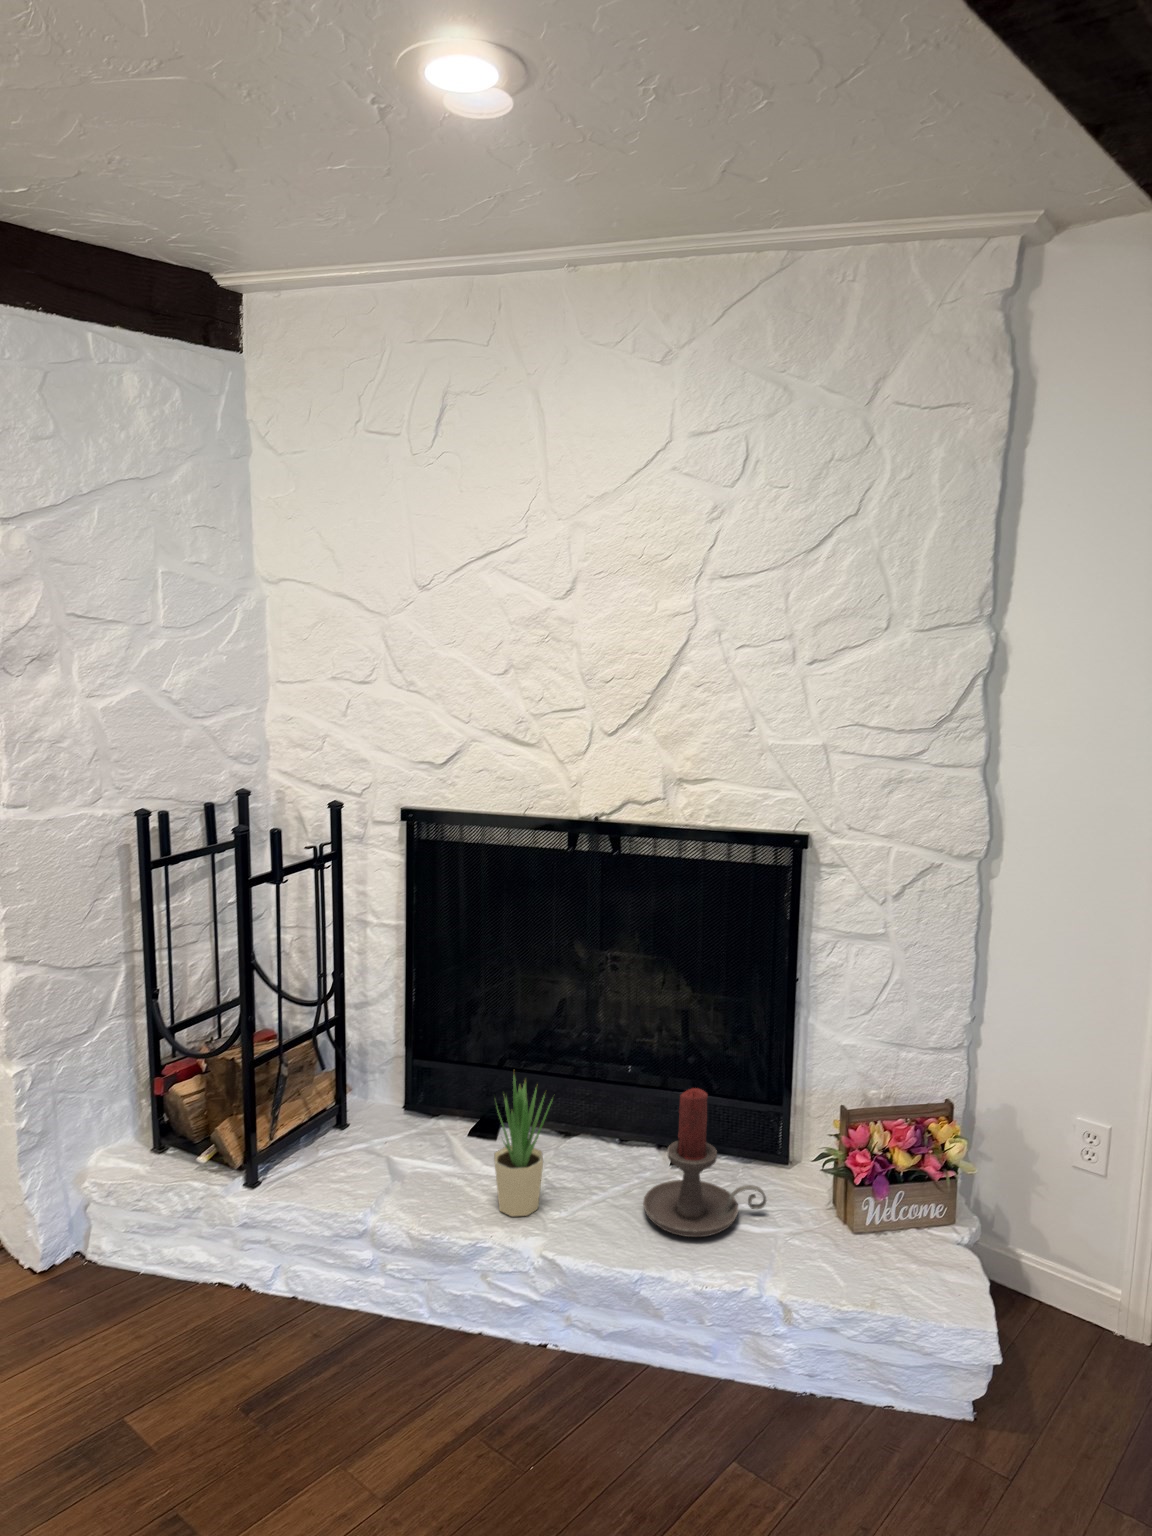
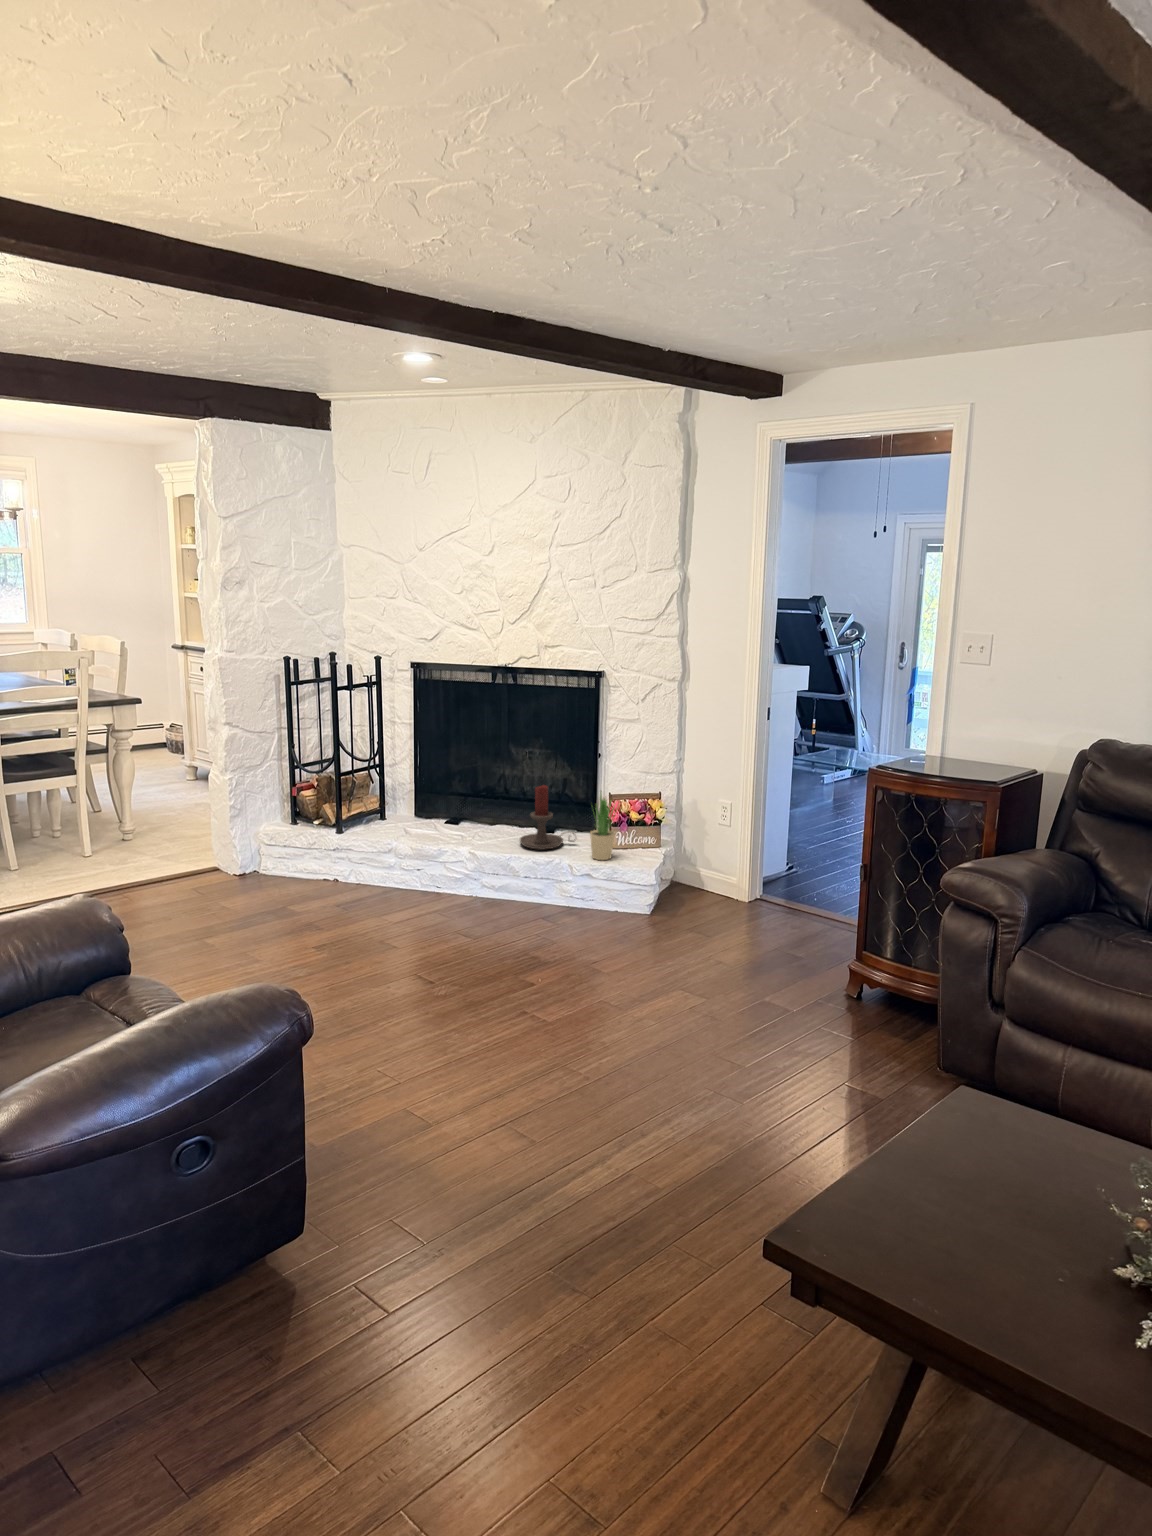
potted plant: present [494,1075,552,1216] -> present [590,795,615,860]

